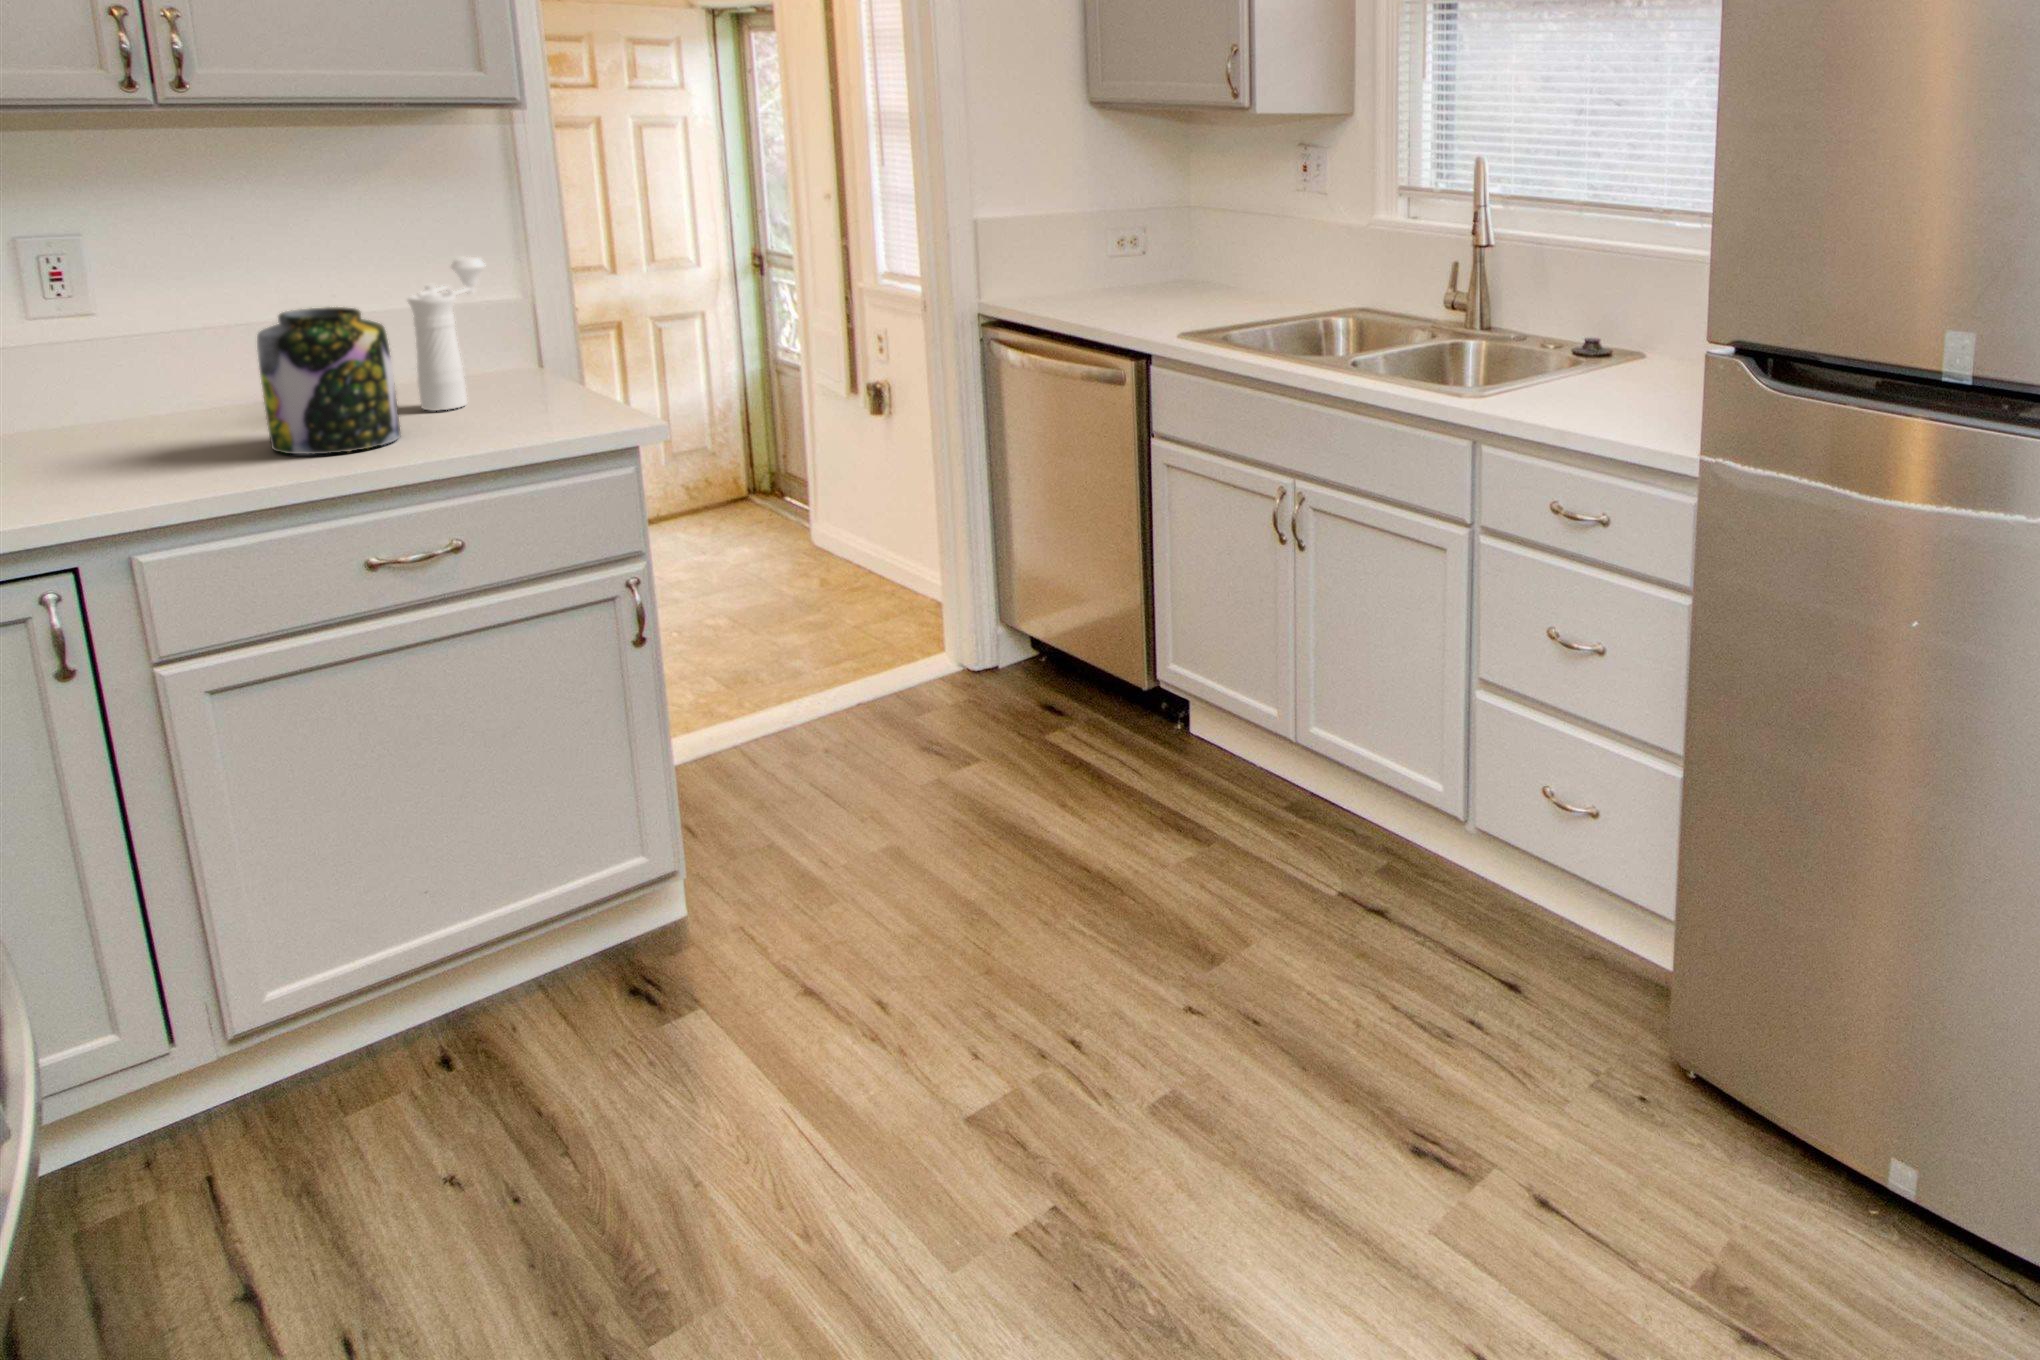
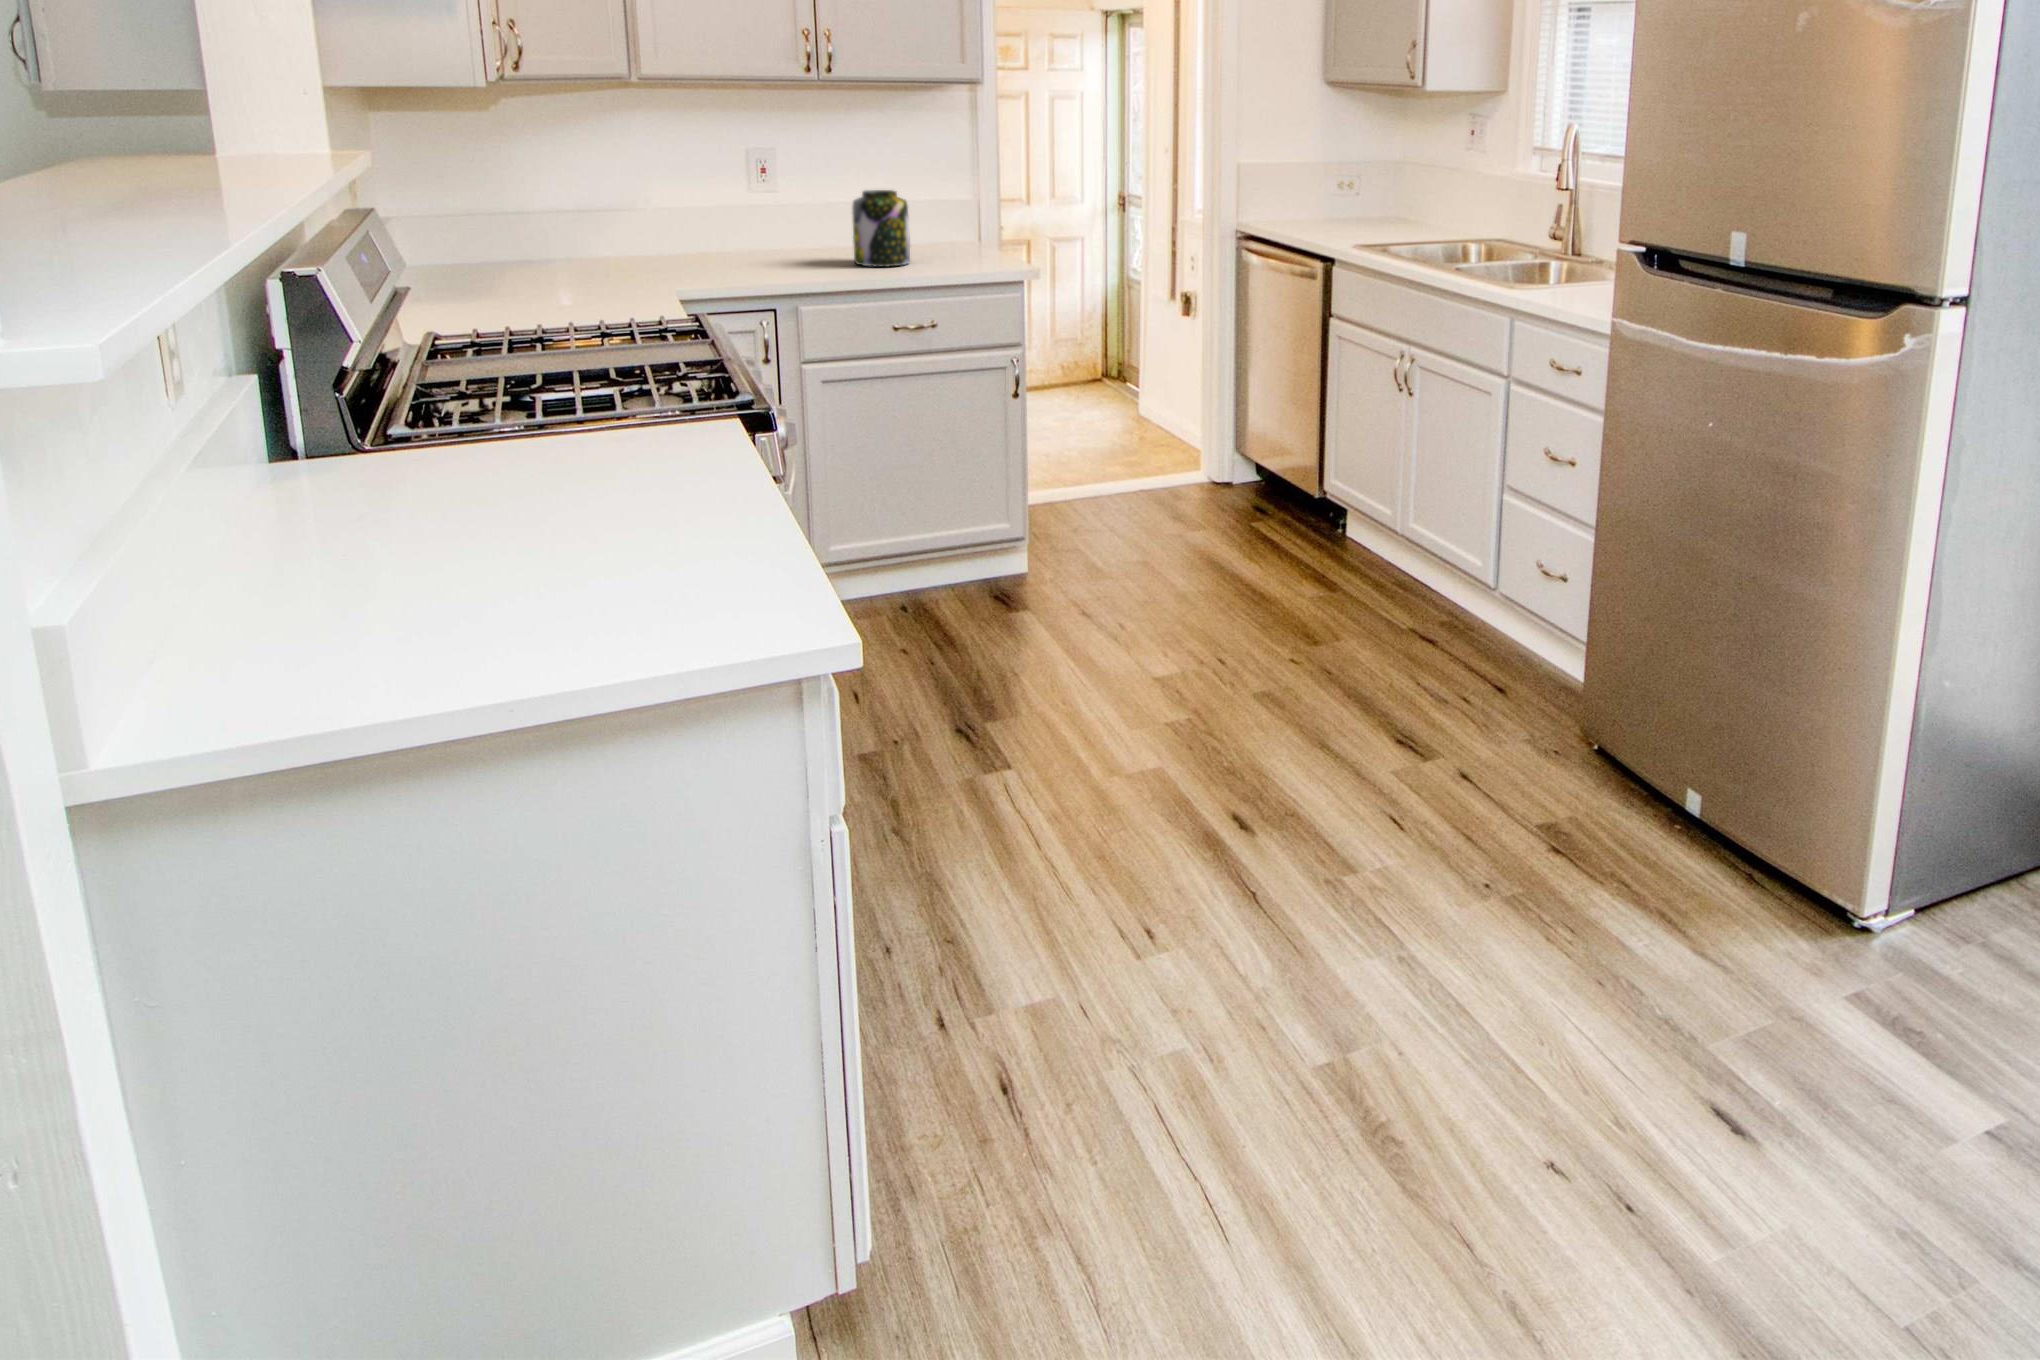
pepper mill: present [408,257,486,410] -> none [918,171,956,254]

